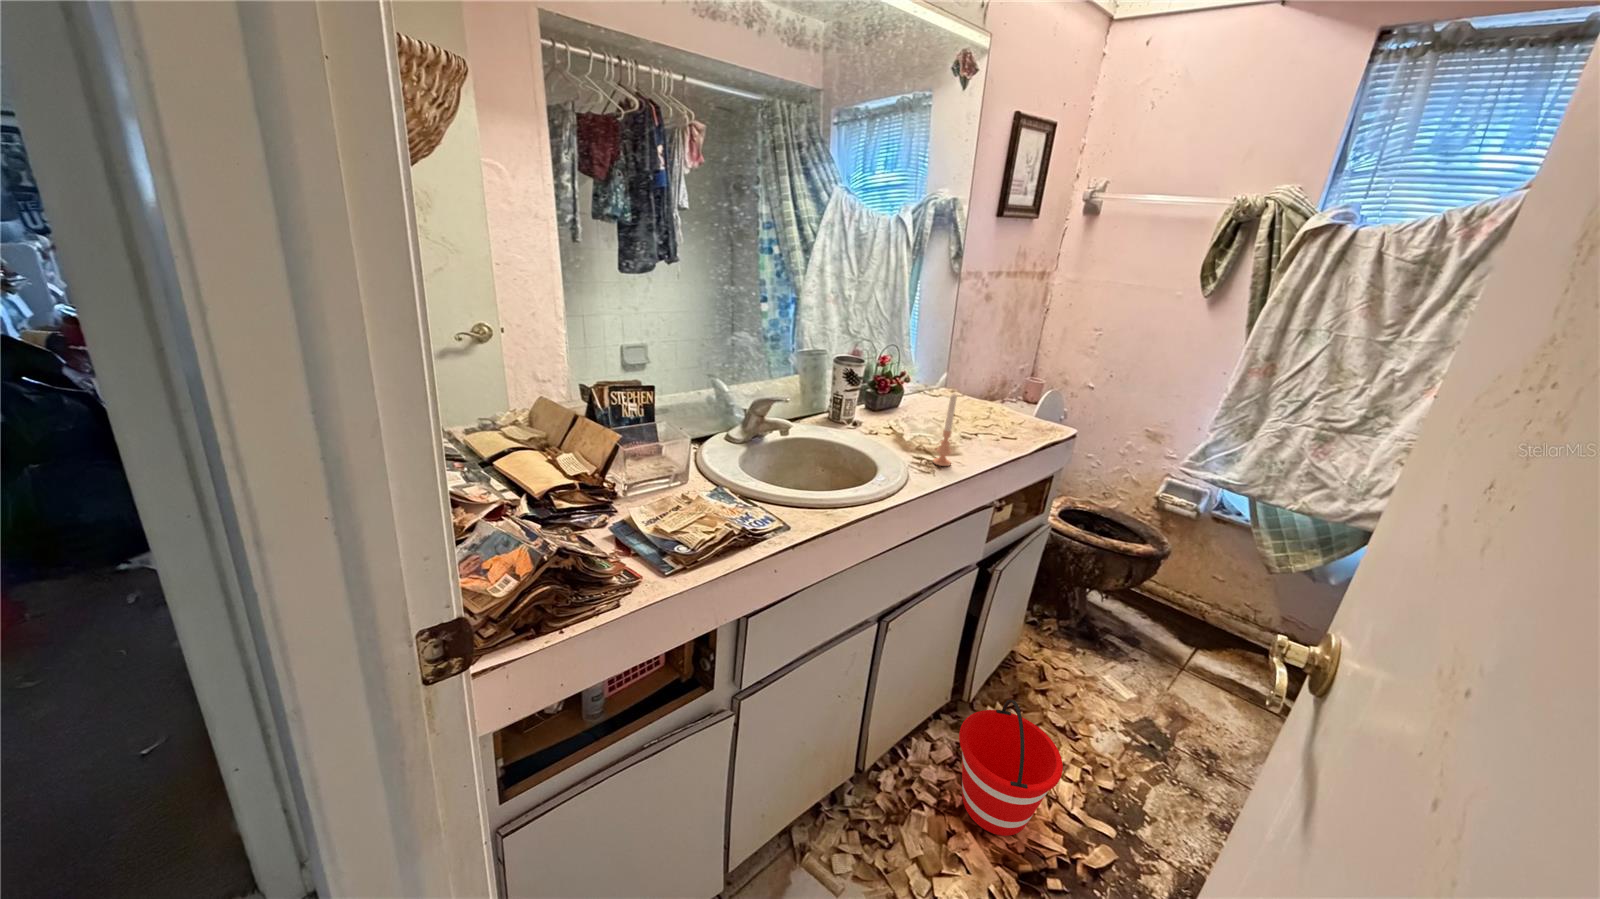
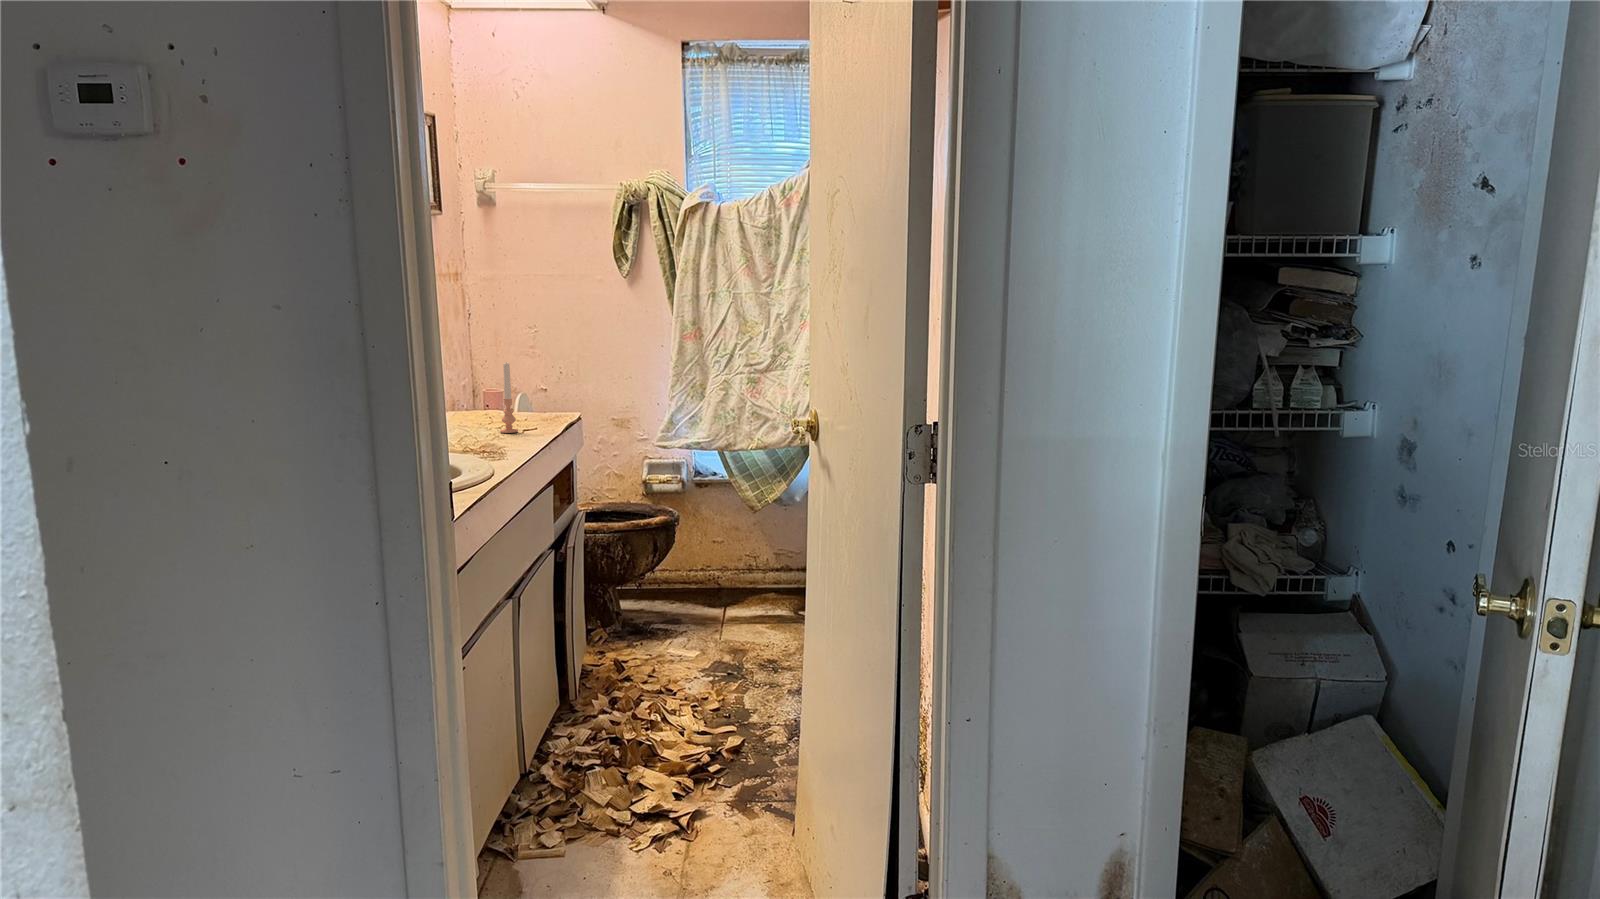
bucket: present [959,700,1063,836] -> none [594,638,689,767]

